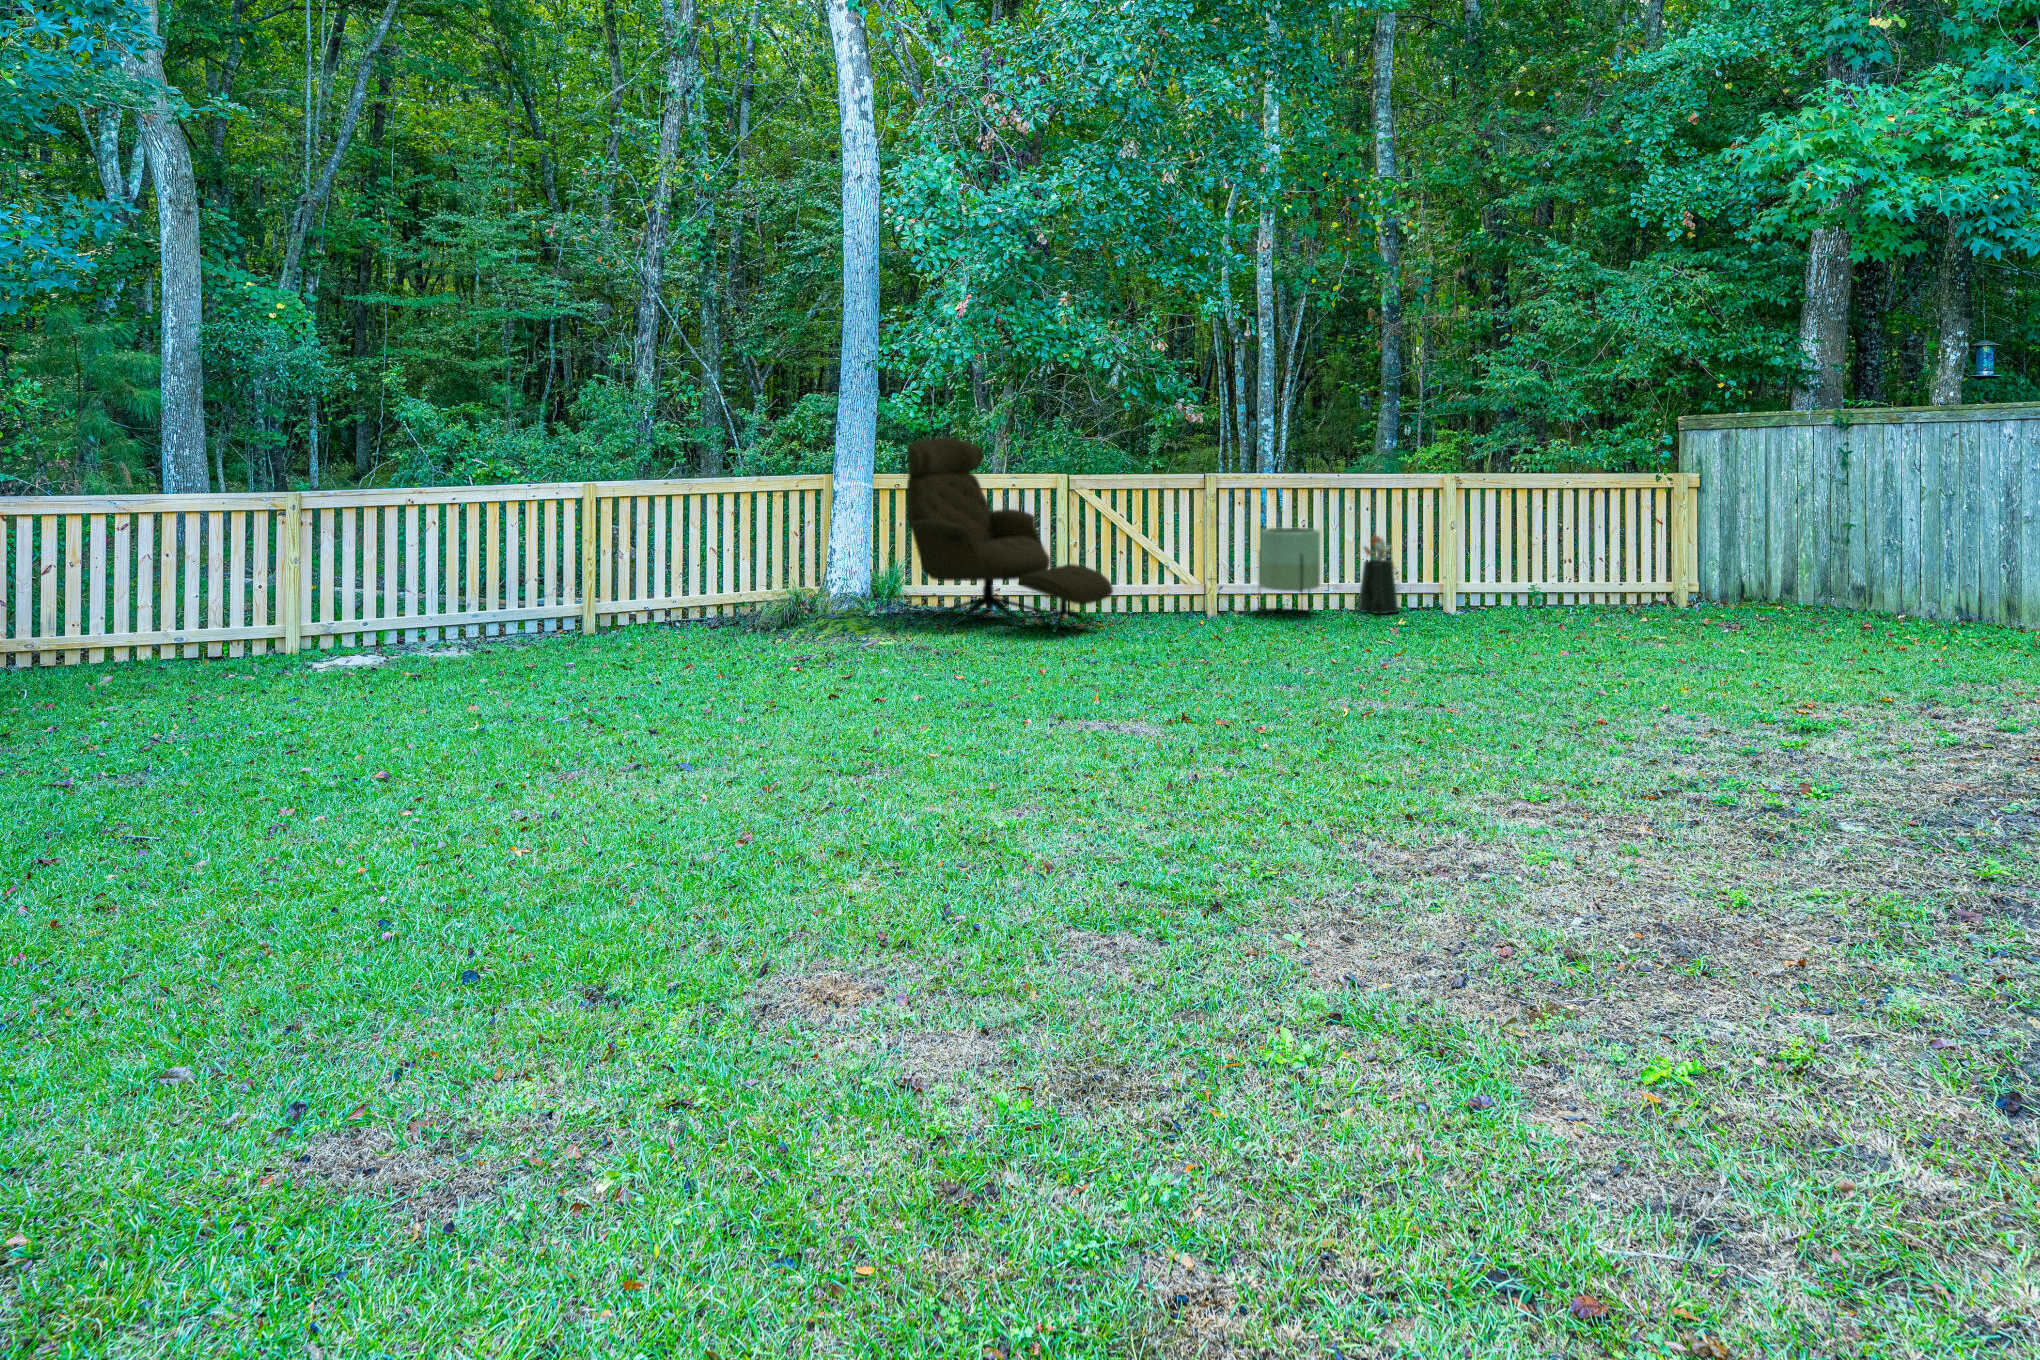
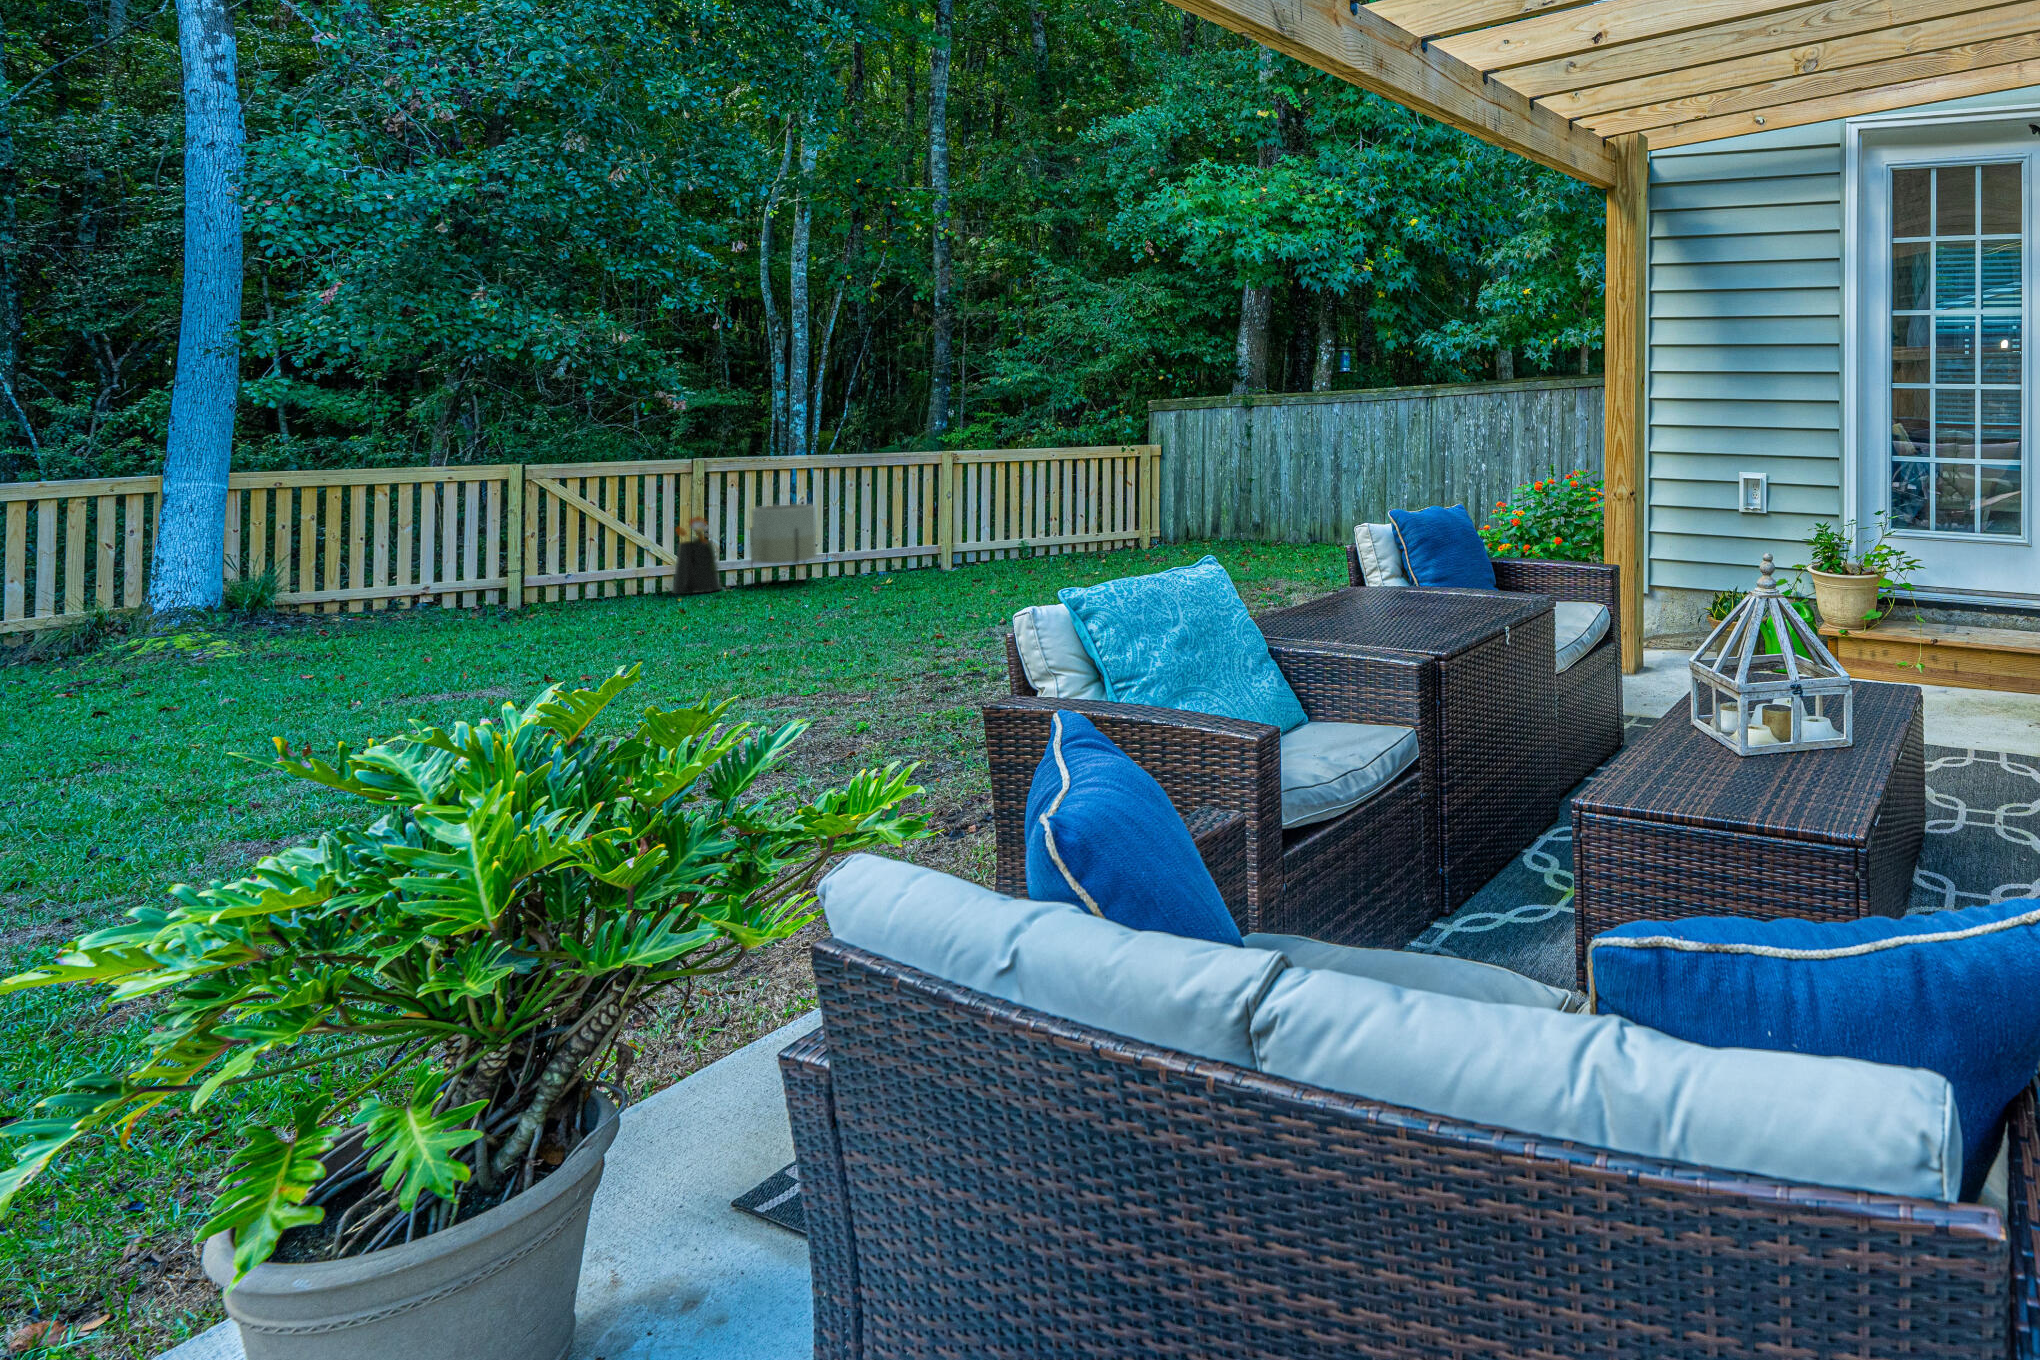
lounge chair: present [907,438,1113,633] -> none [305,432,586,629]
watering can: present [1357,536,1399,614] -> present [672,516,721,594]

